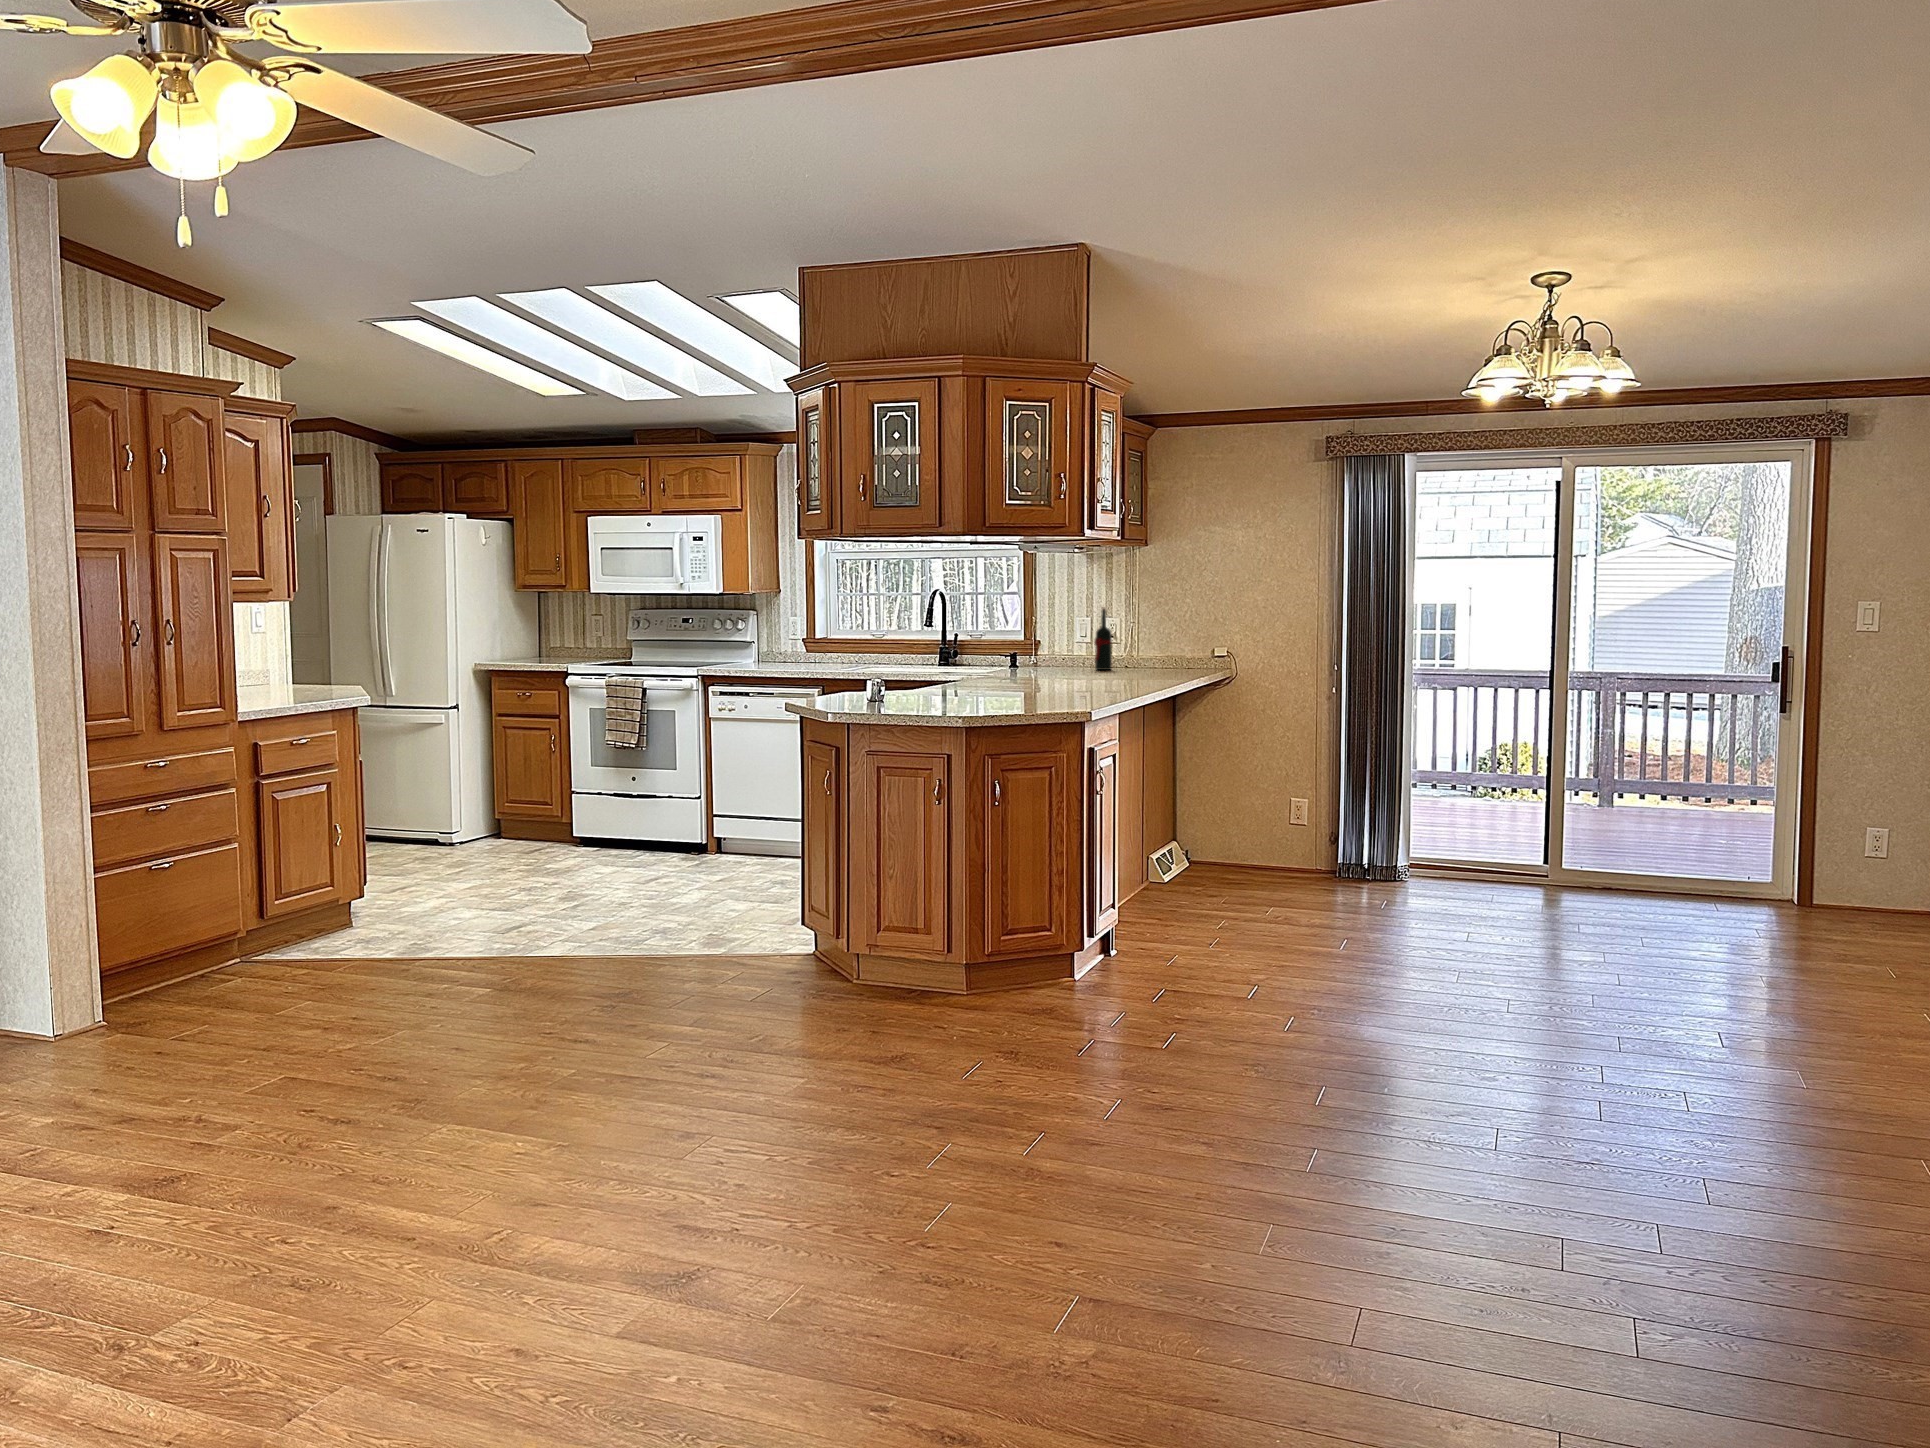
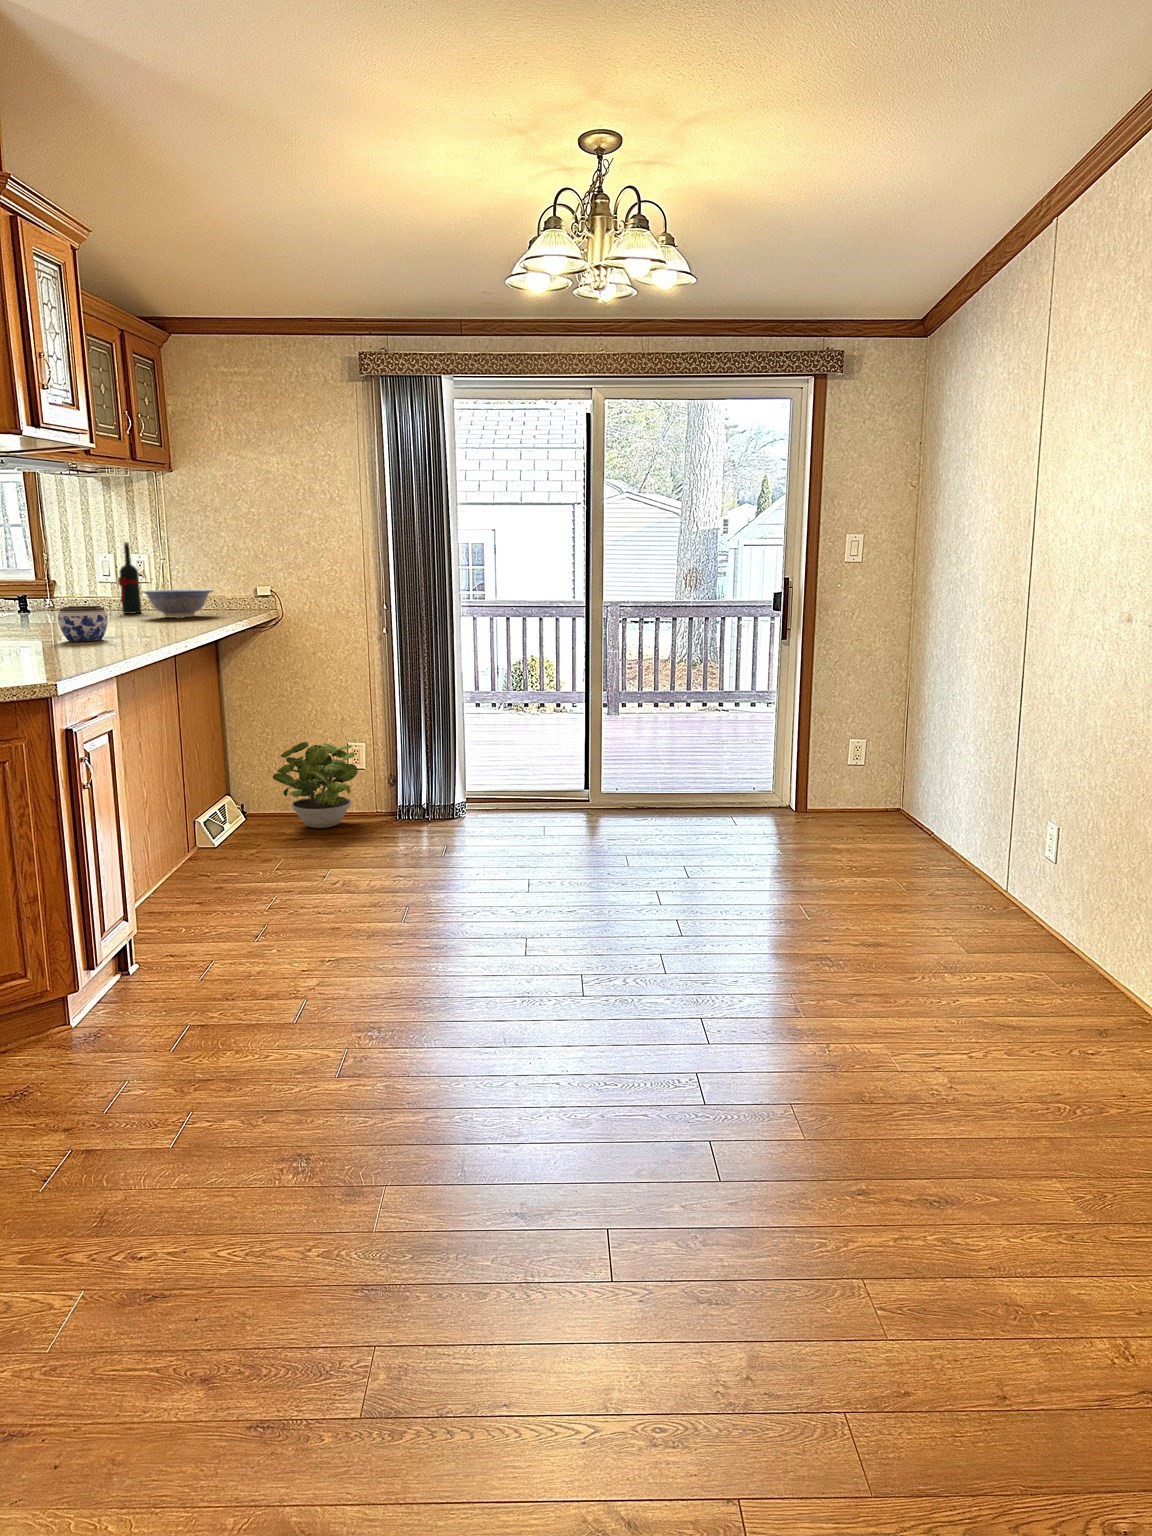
decorative bowl: none [1117,649,1179,674] -> present [142,589,213,618]
jar: none [1067,659,1105,687] -> present [58,606,108,641]
potted plant: none [1220,793,1301,879] -> present [273,742,358,828]

